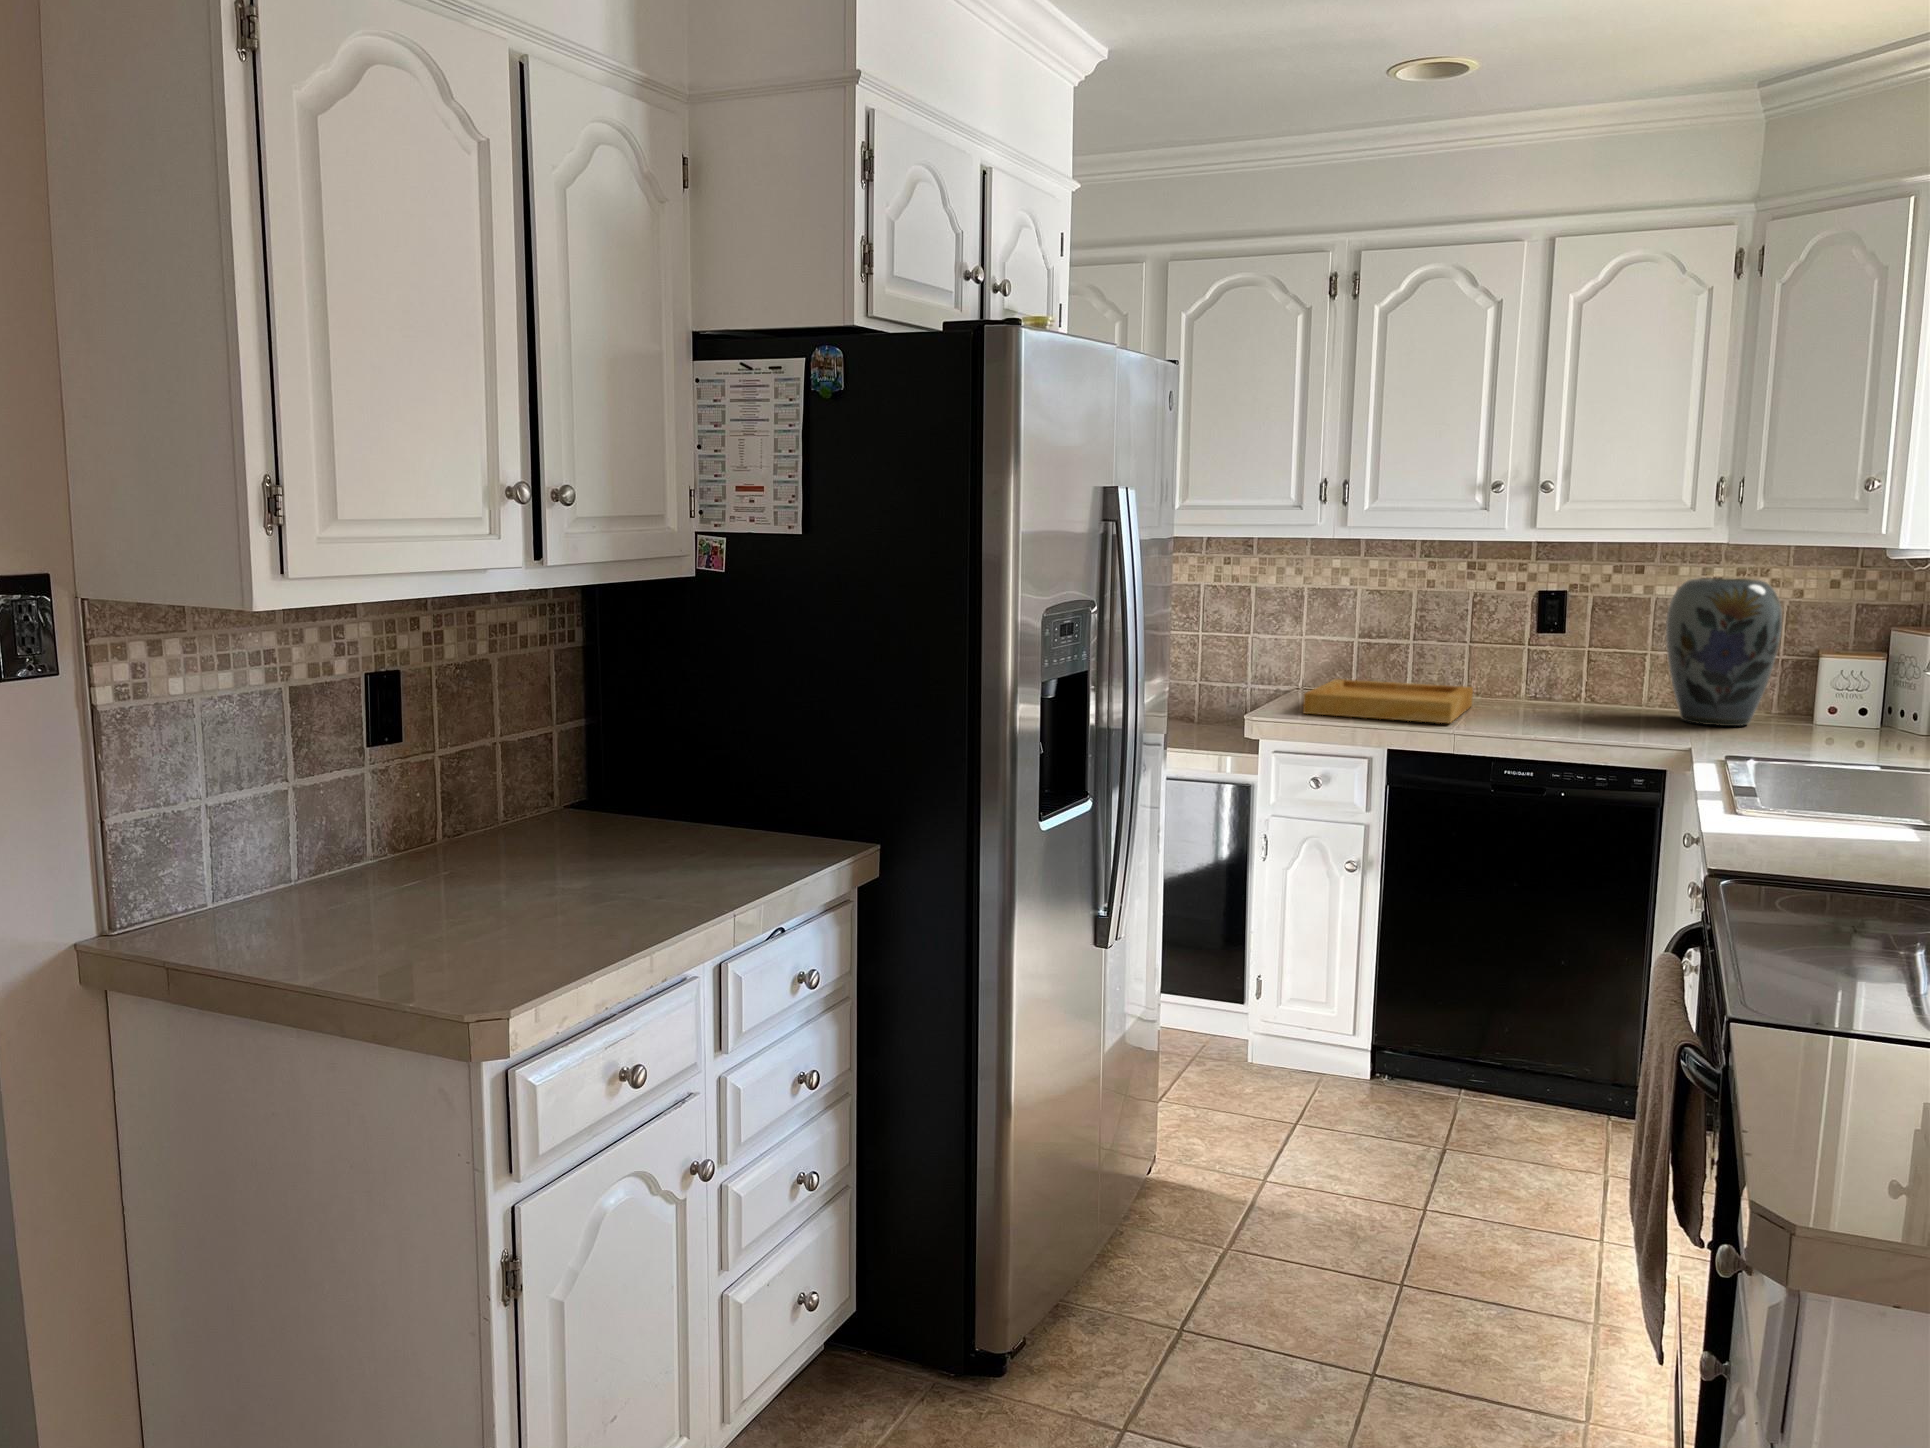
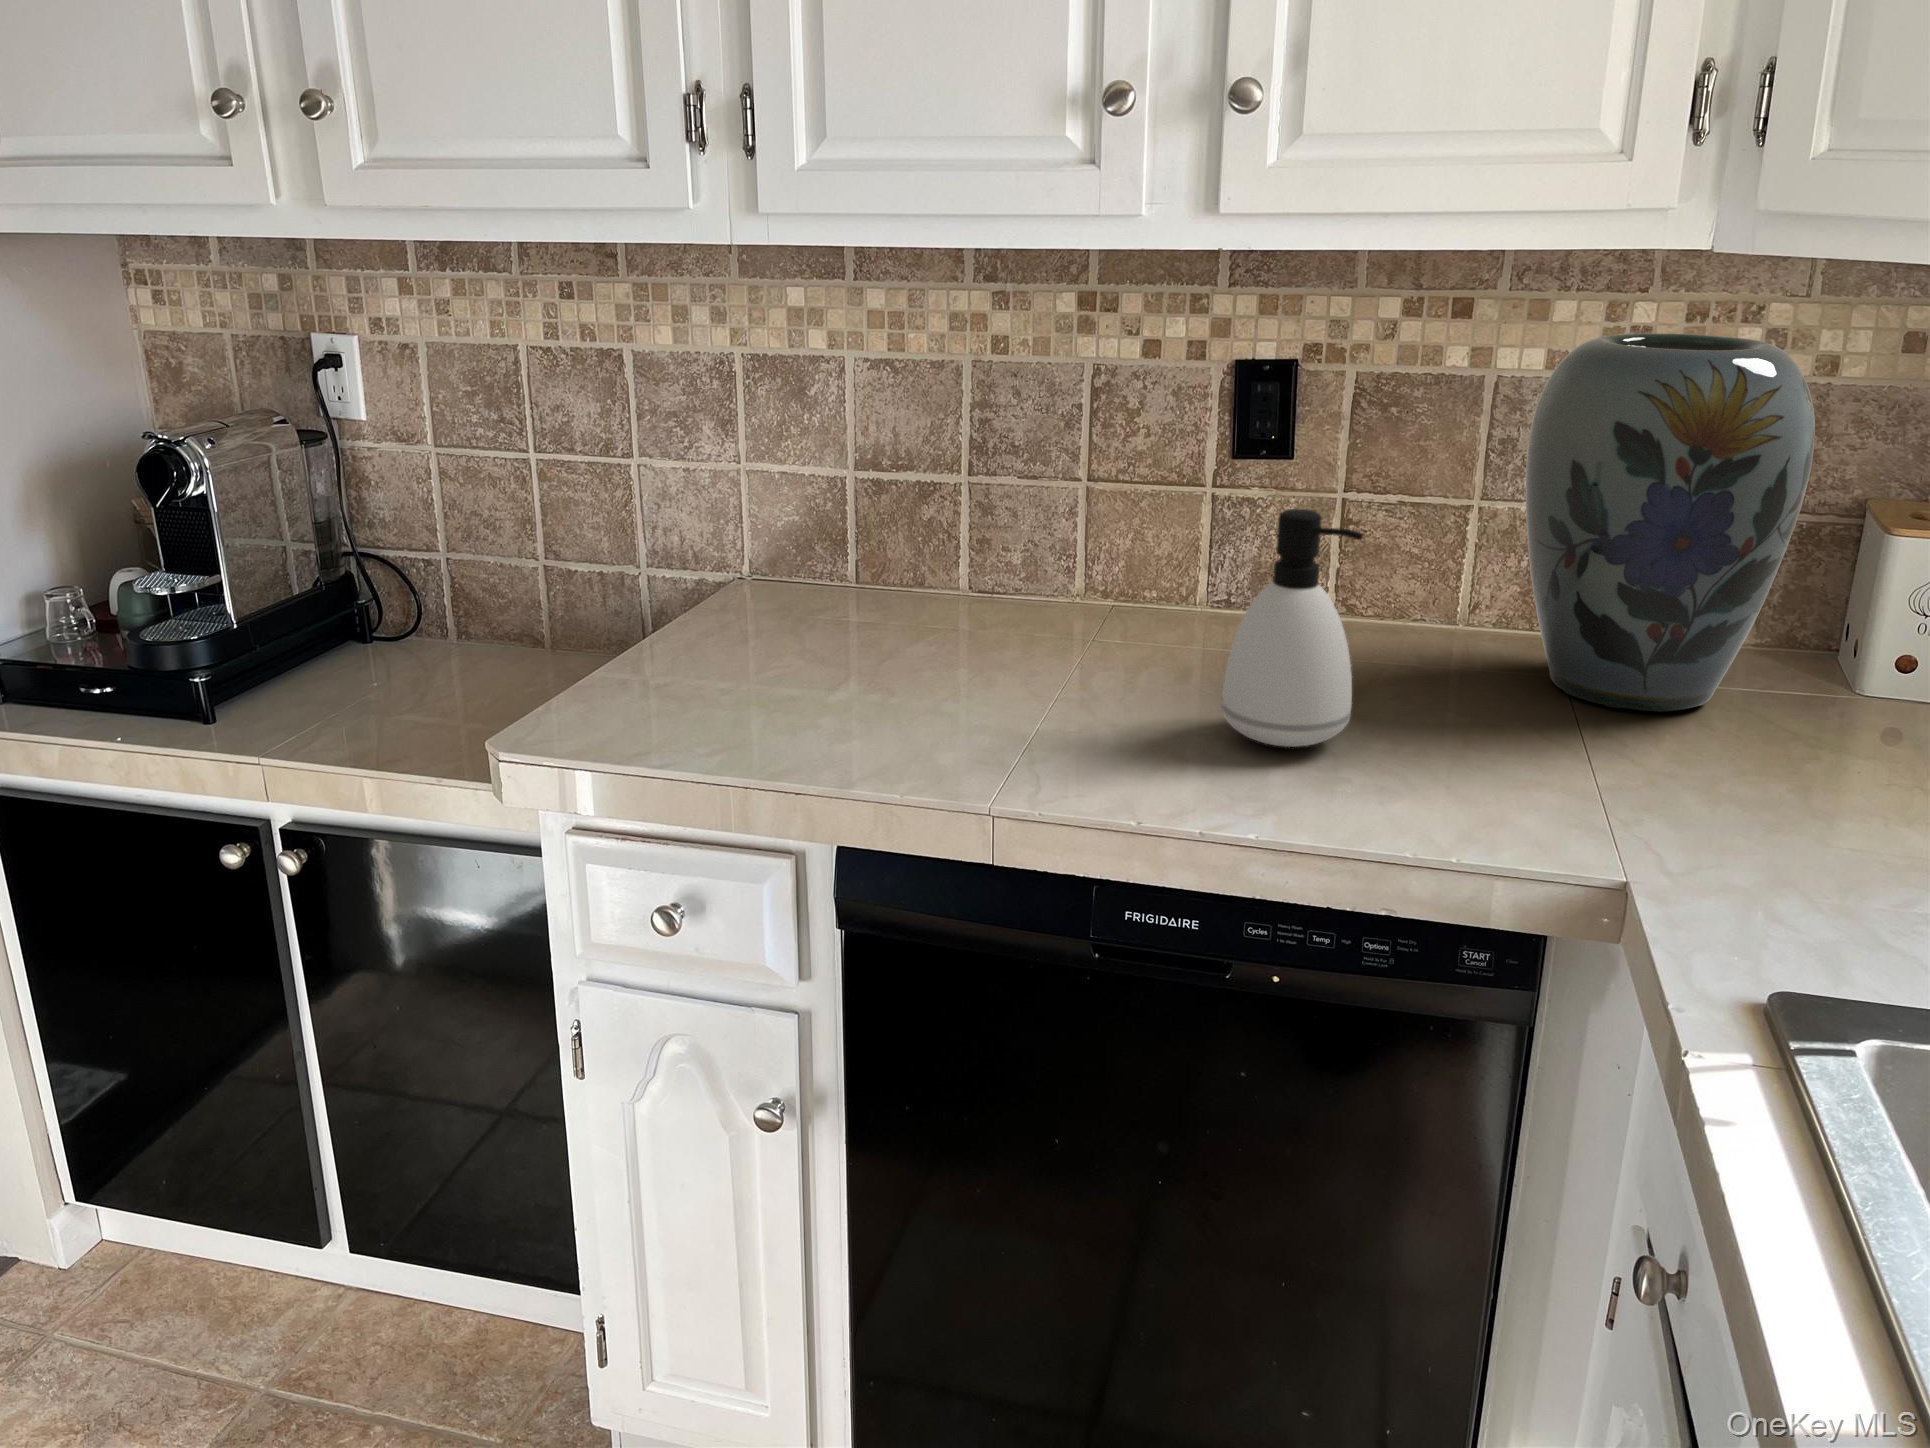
soap dispenser: none [1539,634,1595,726] -> present [1222,509,1363,747]
tray: present [1303,679,1473,723] -> none [642,578,1083,761]

